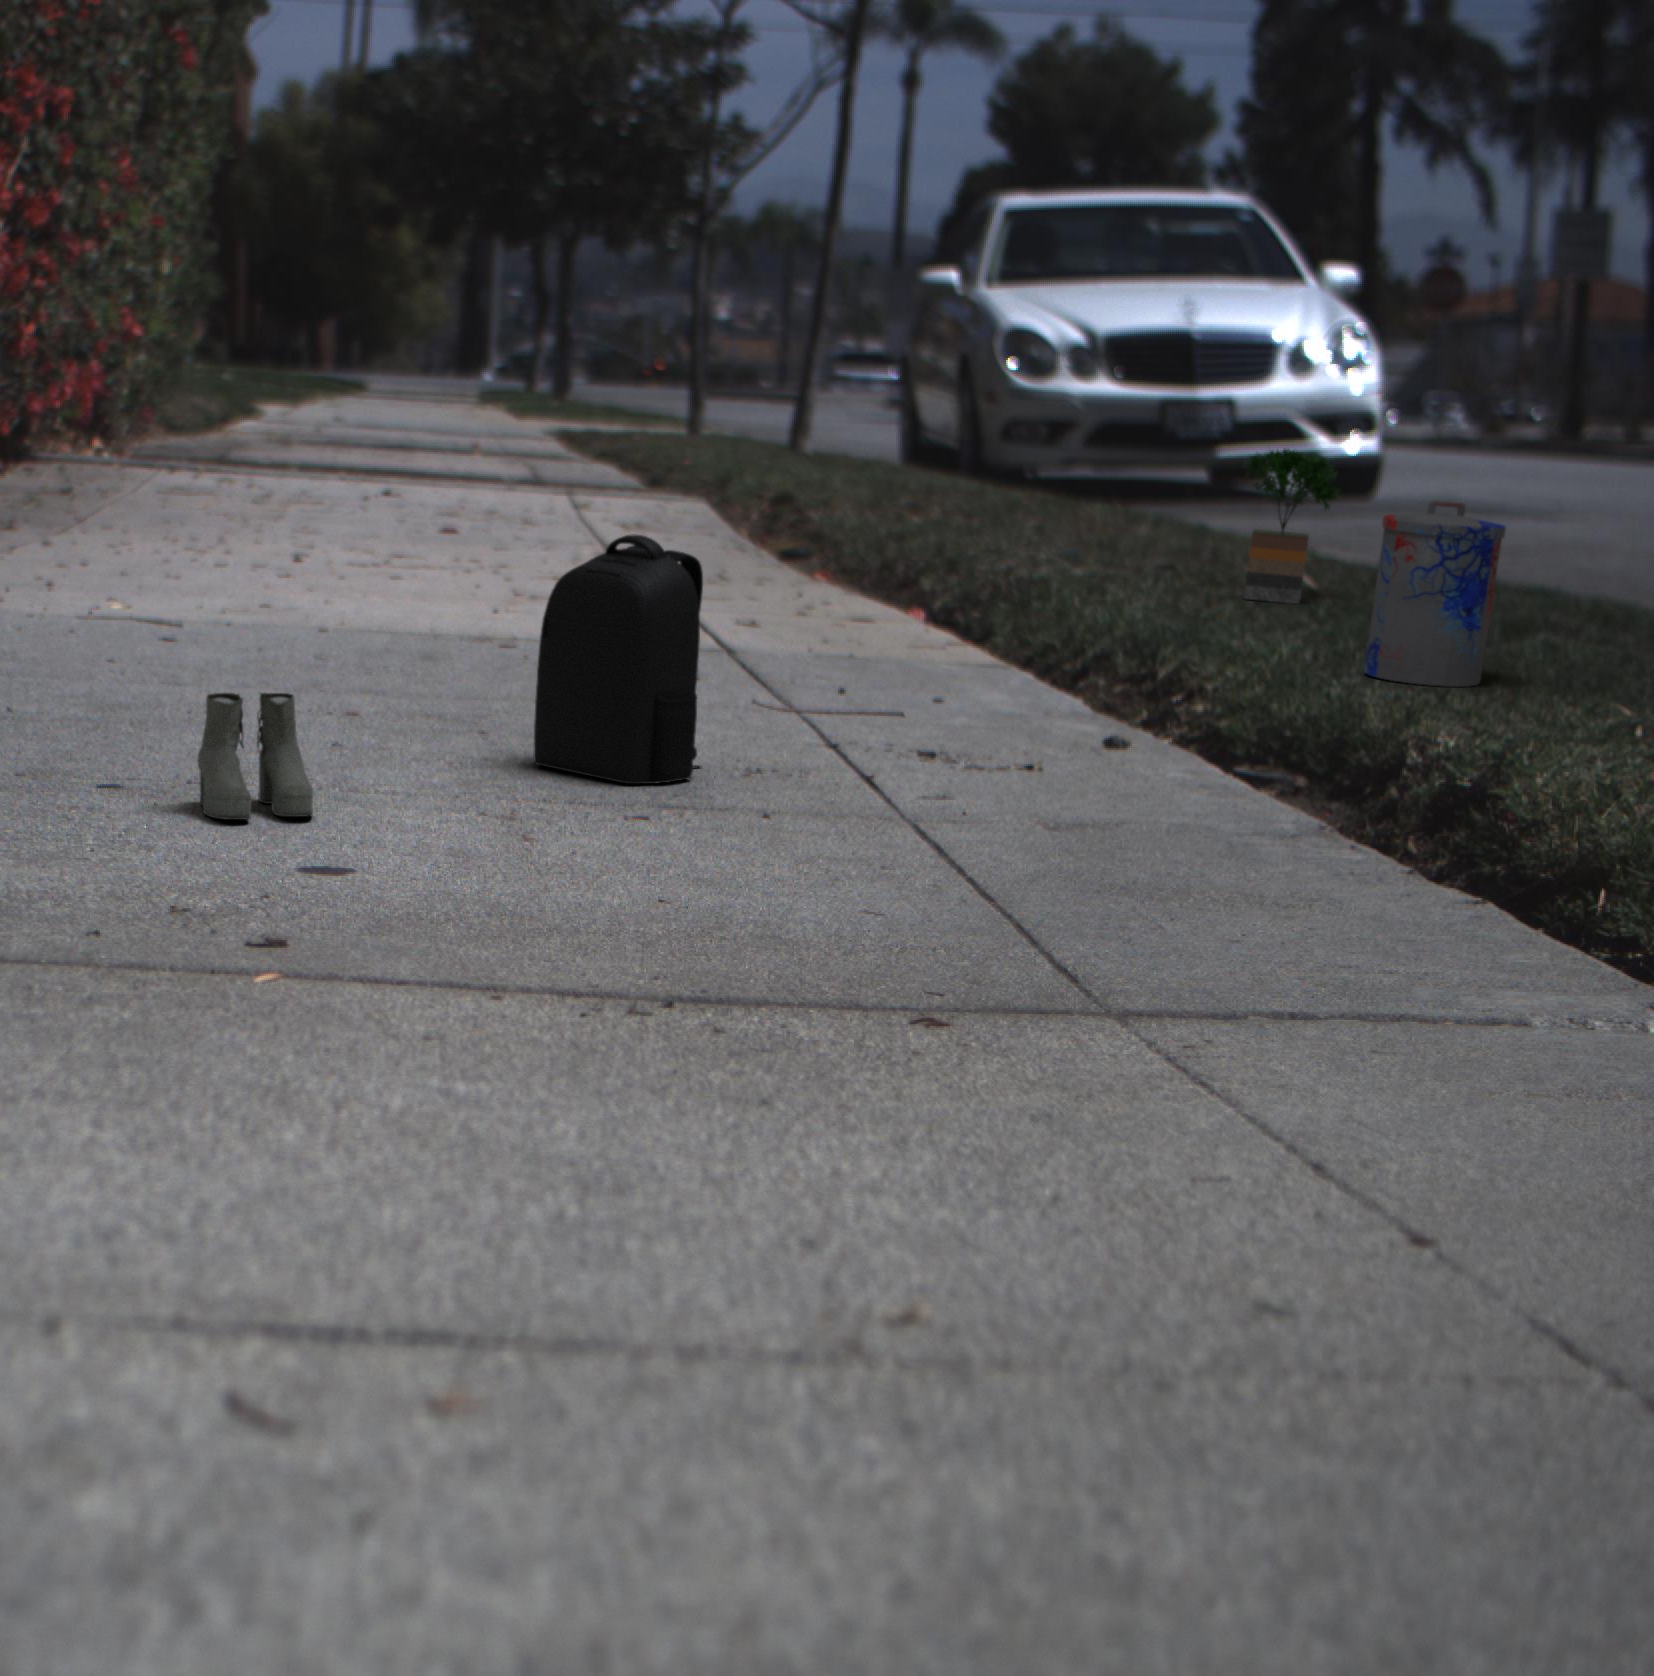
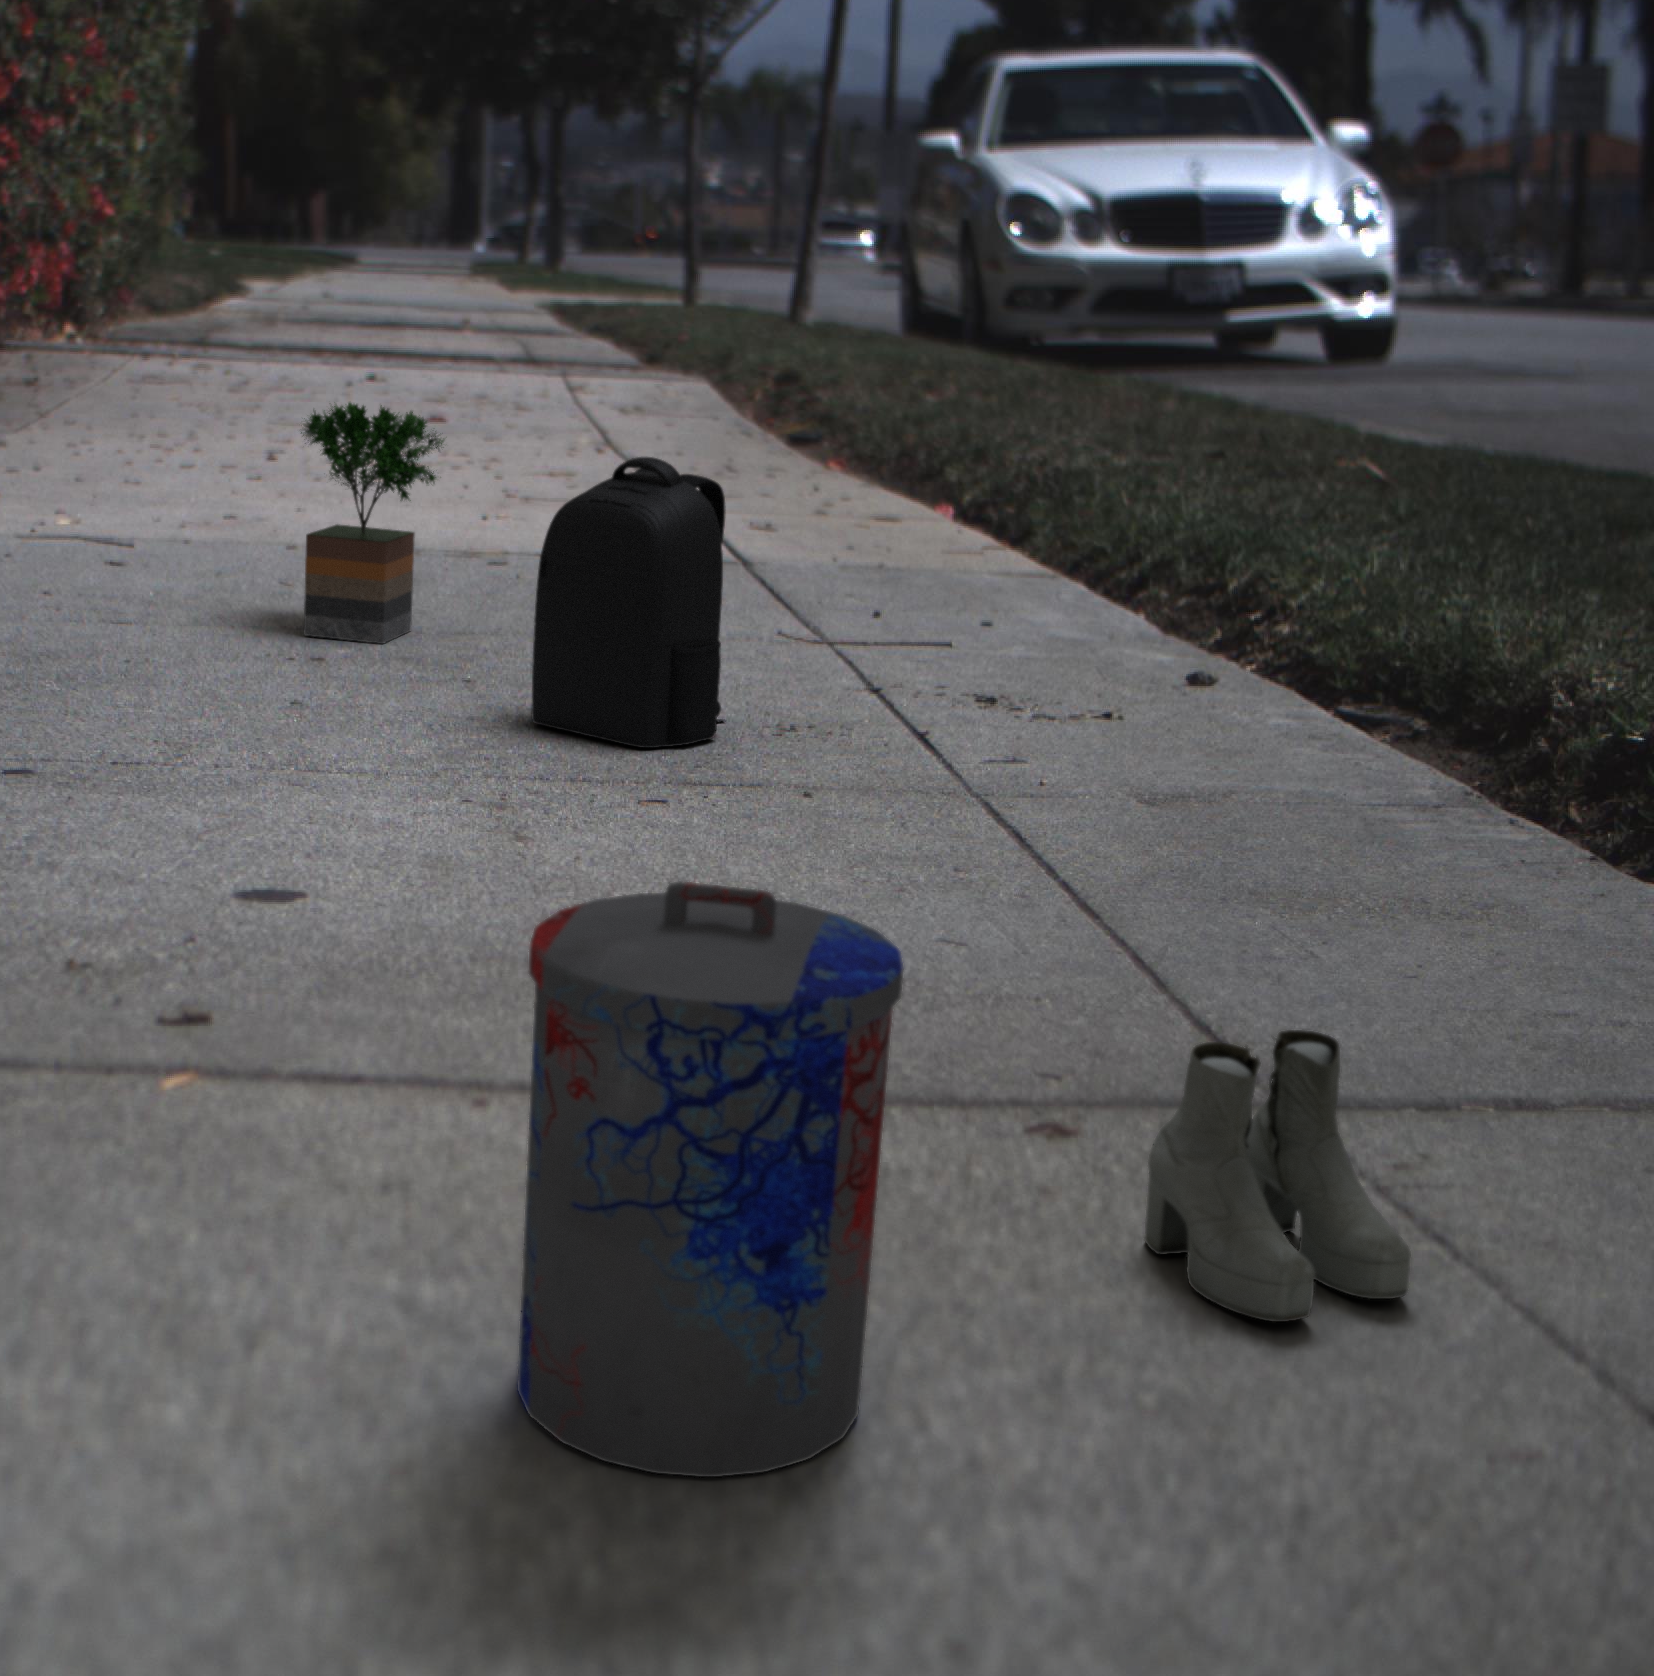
potted tree: present [1244,448,1340,604] -> present [301,402,444,644]
trash can: present [1364,500,1506,687] -> present [517,882,904,1477]
boots: present [197,693,313,820] -> present [1145,1030,1411,1322]

